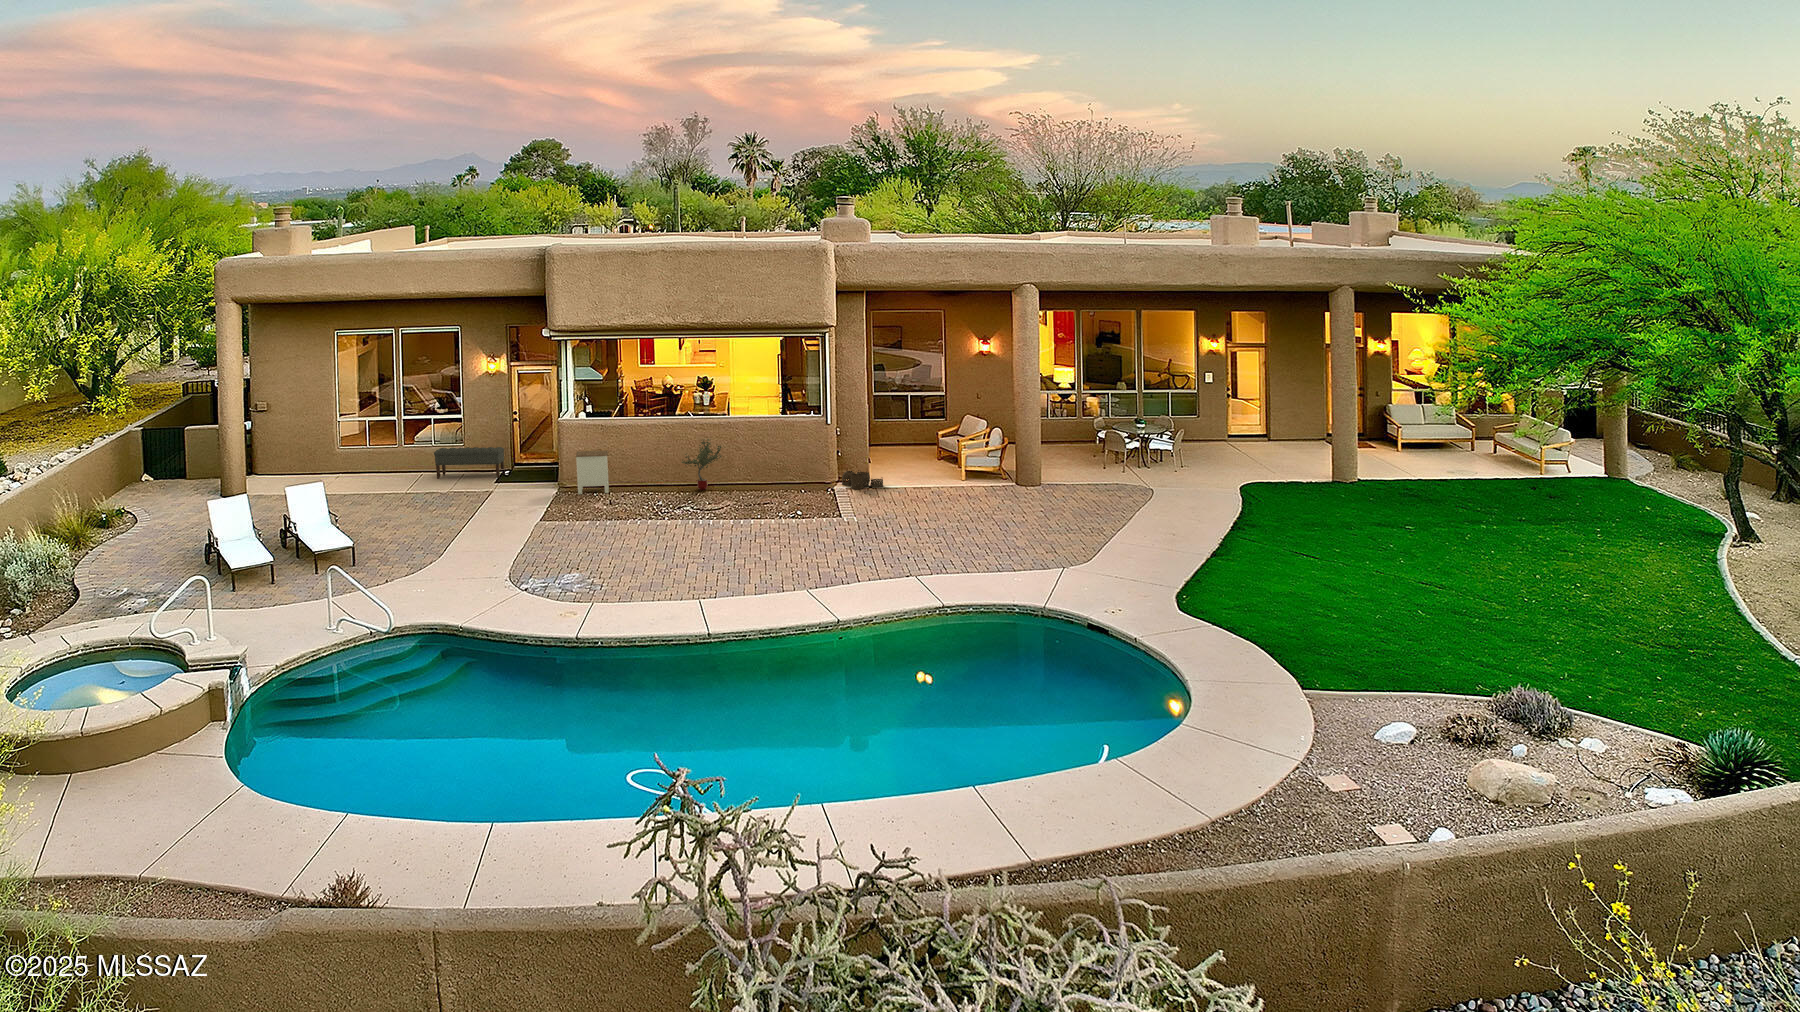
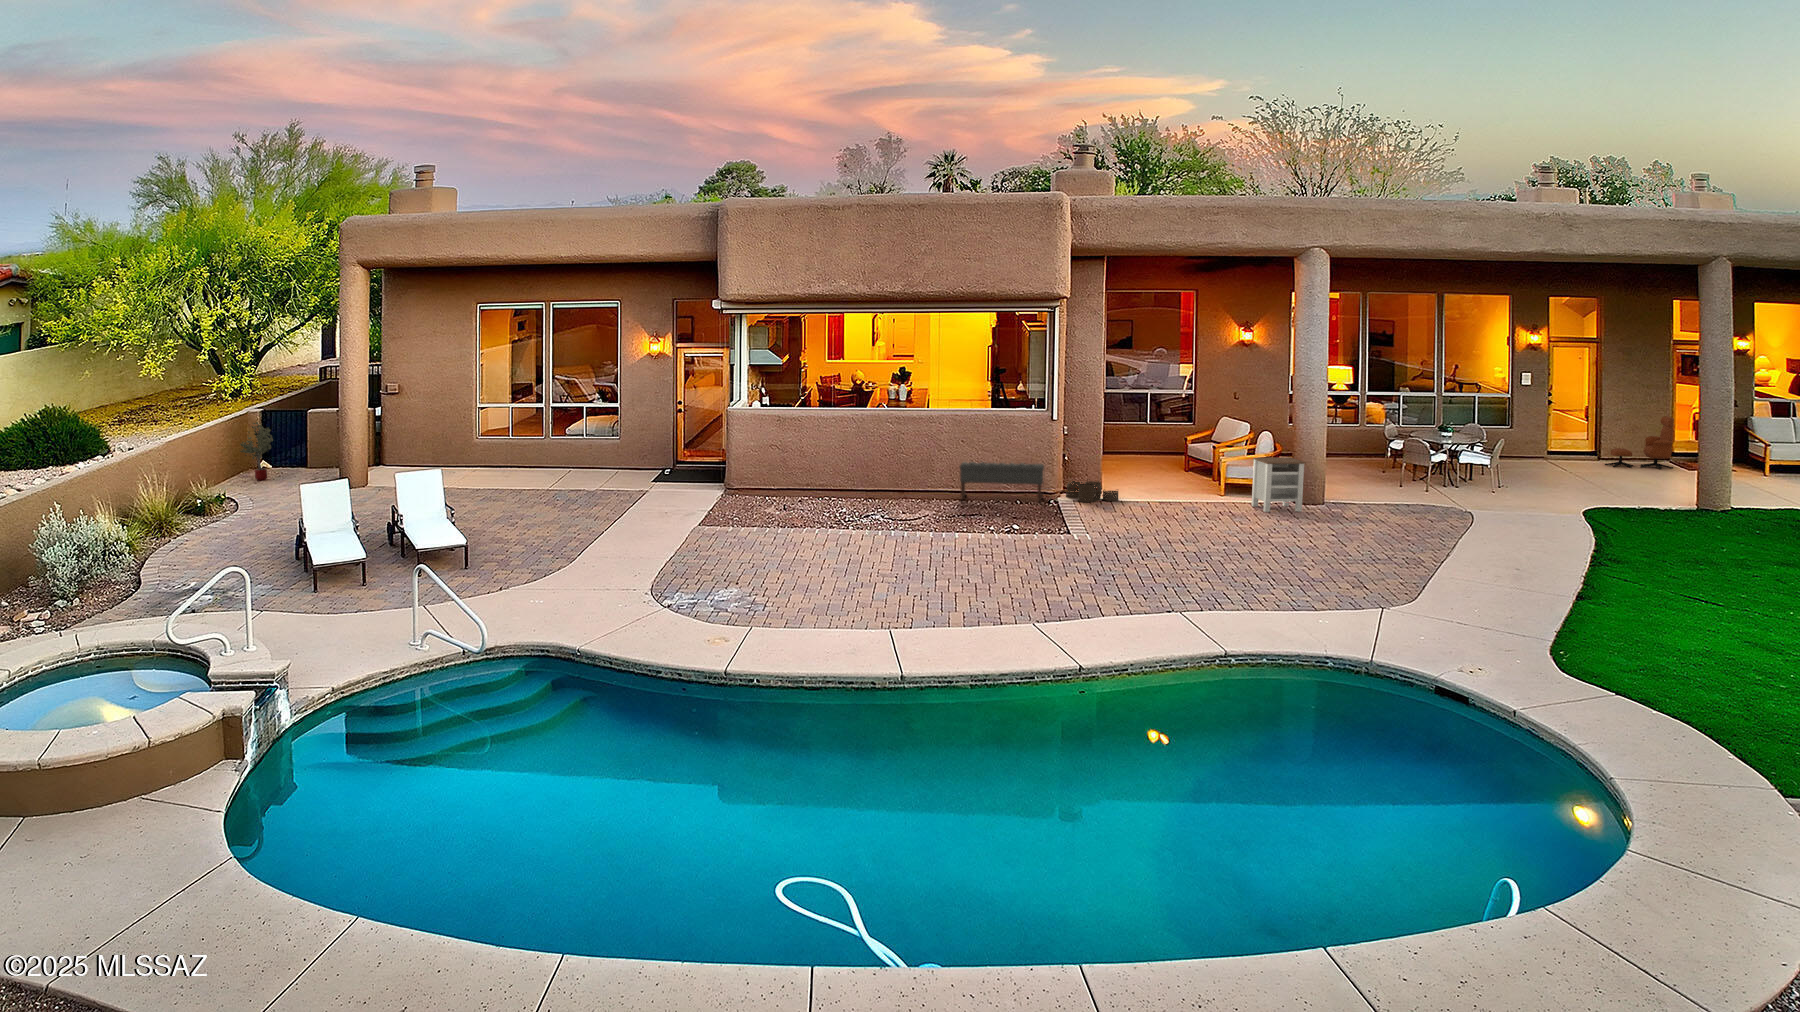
lounge chair: none [1266,403,1315,445] -> present [1605,416,1674,469]
potted tree: present [682,439,721,490] -> present [240,422,273,481]
bench: present [434,447,504,479] -> present [960,460,1044,502]
side table: present [576,450,609,494] -> present [1252,457,1306,512]

